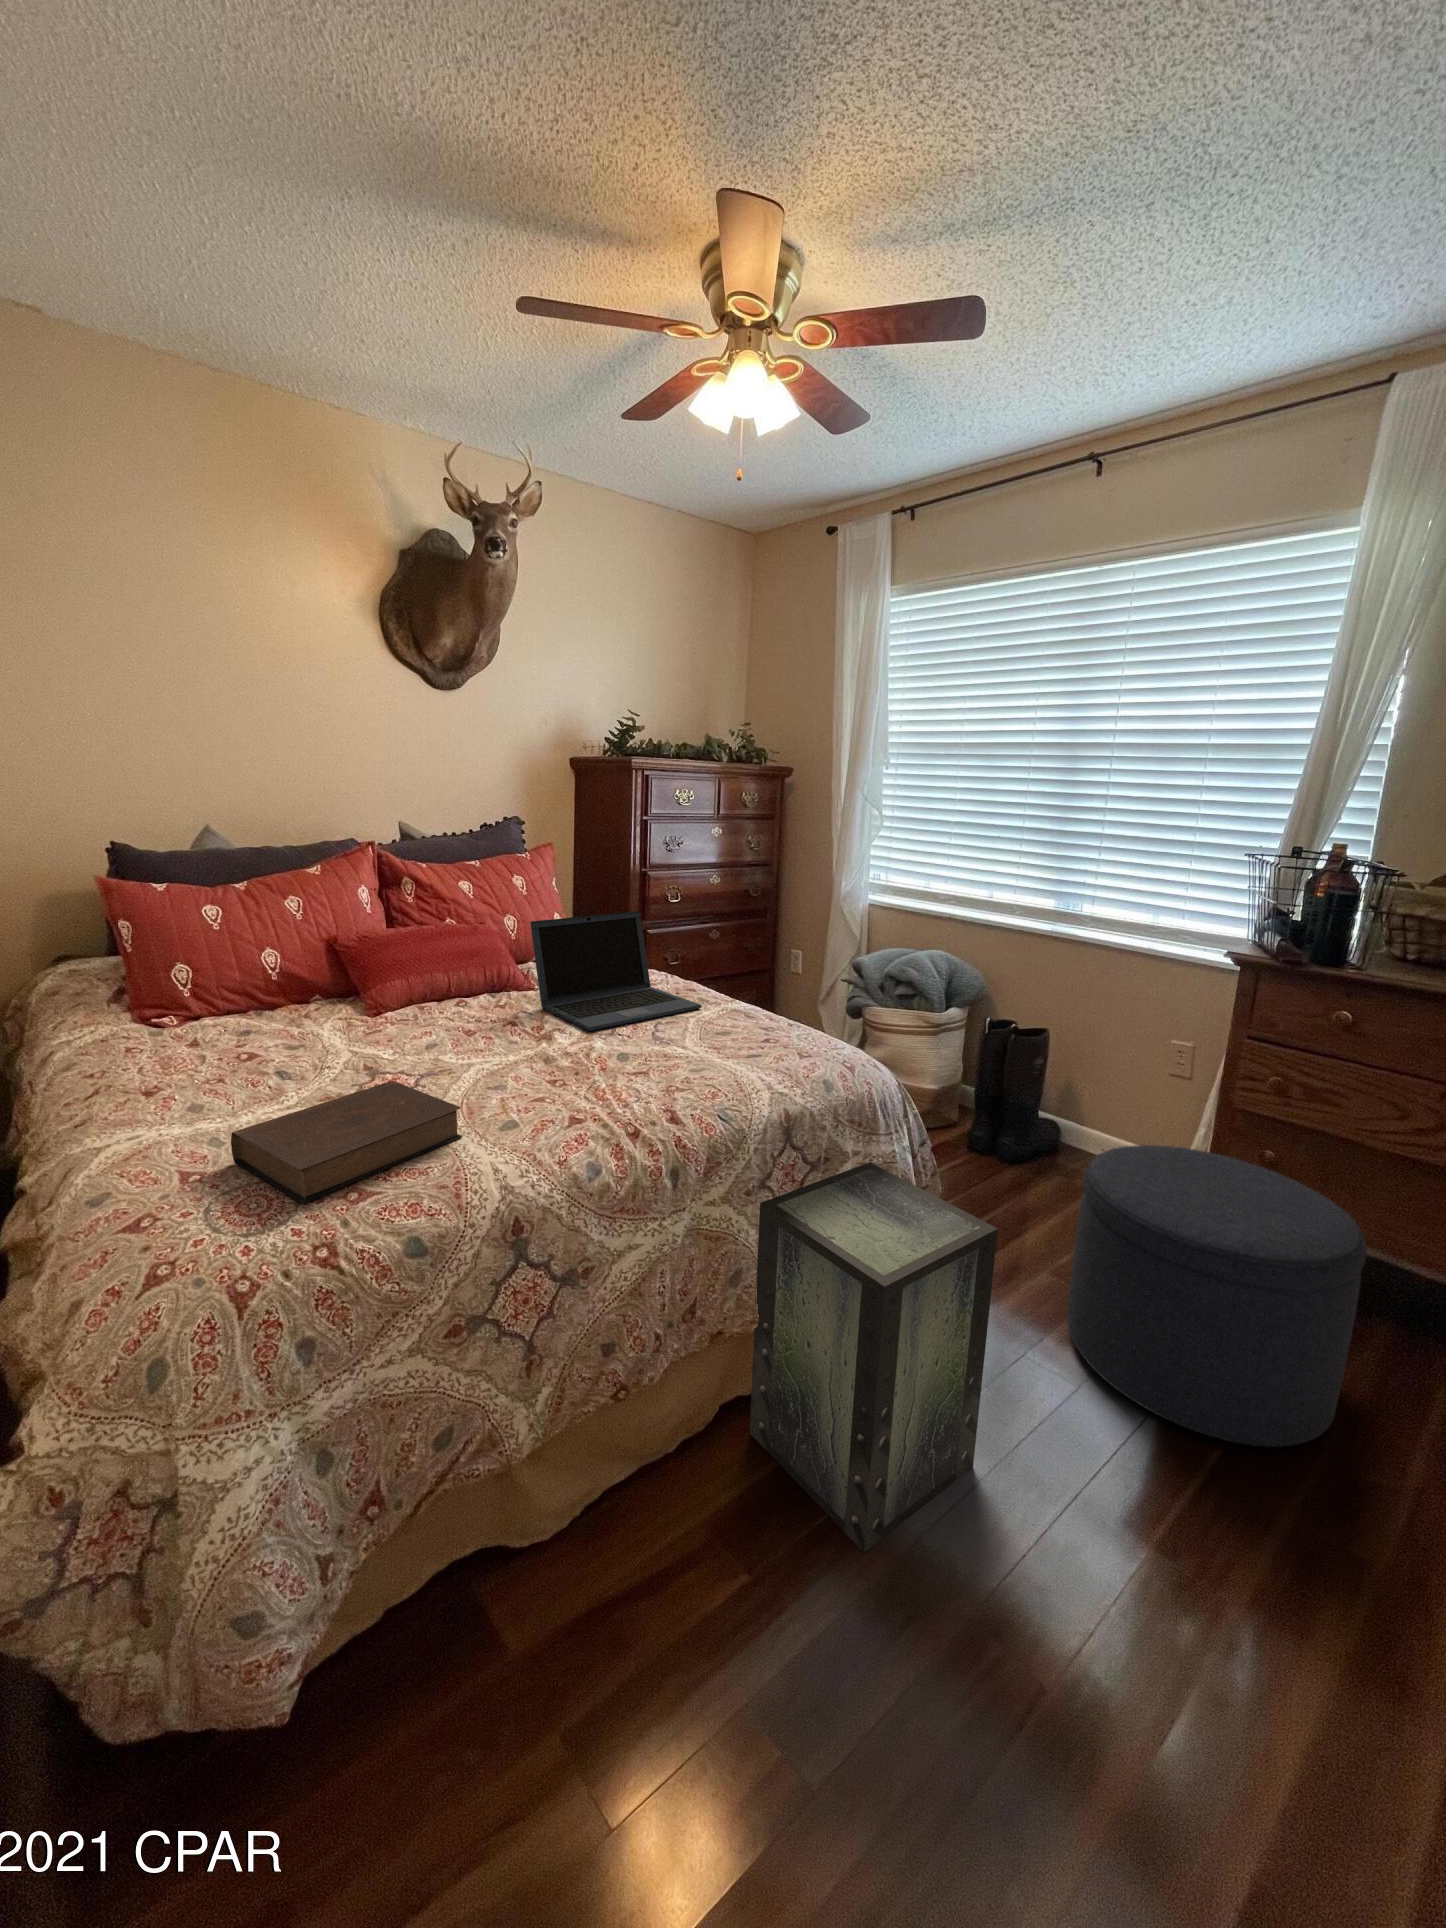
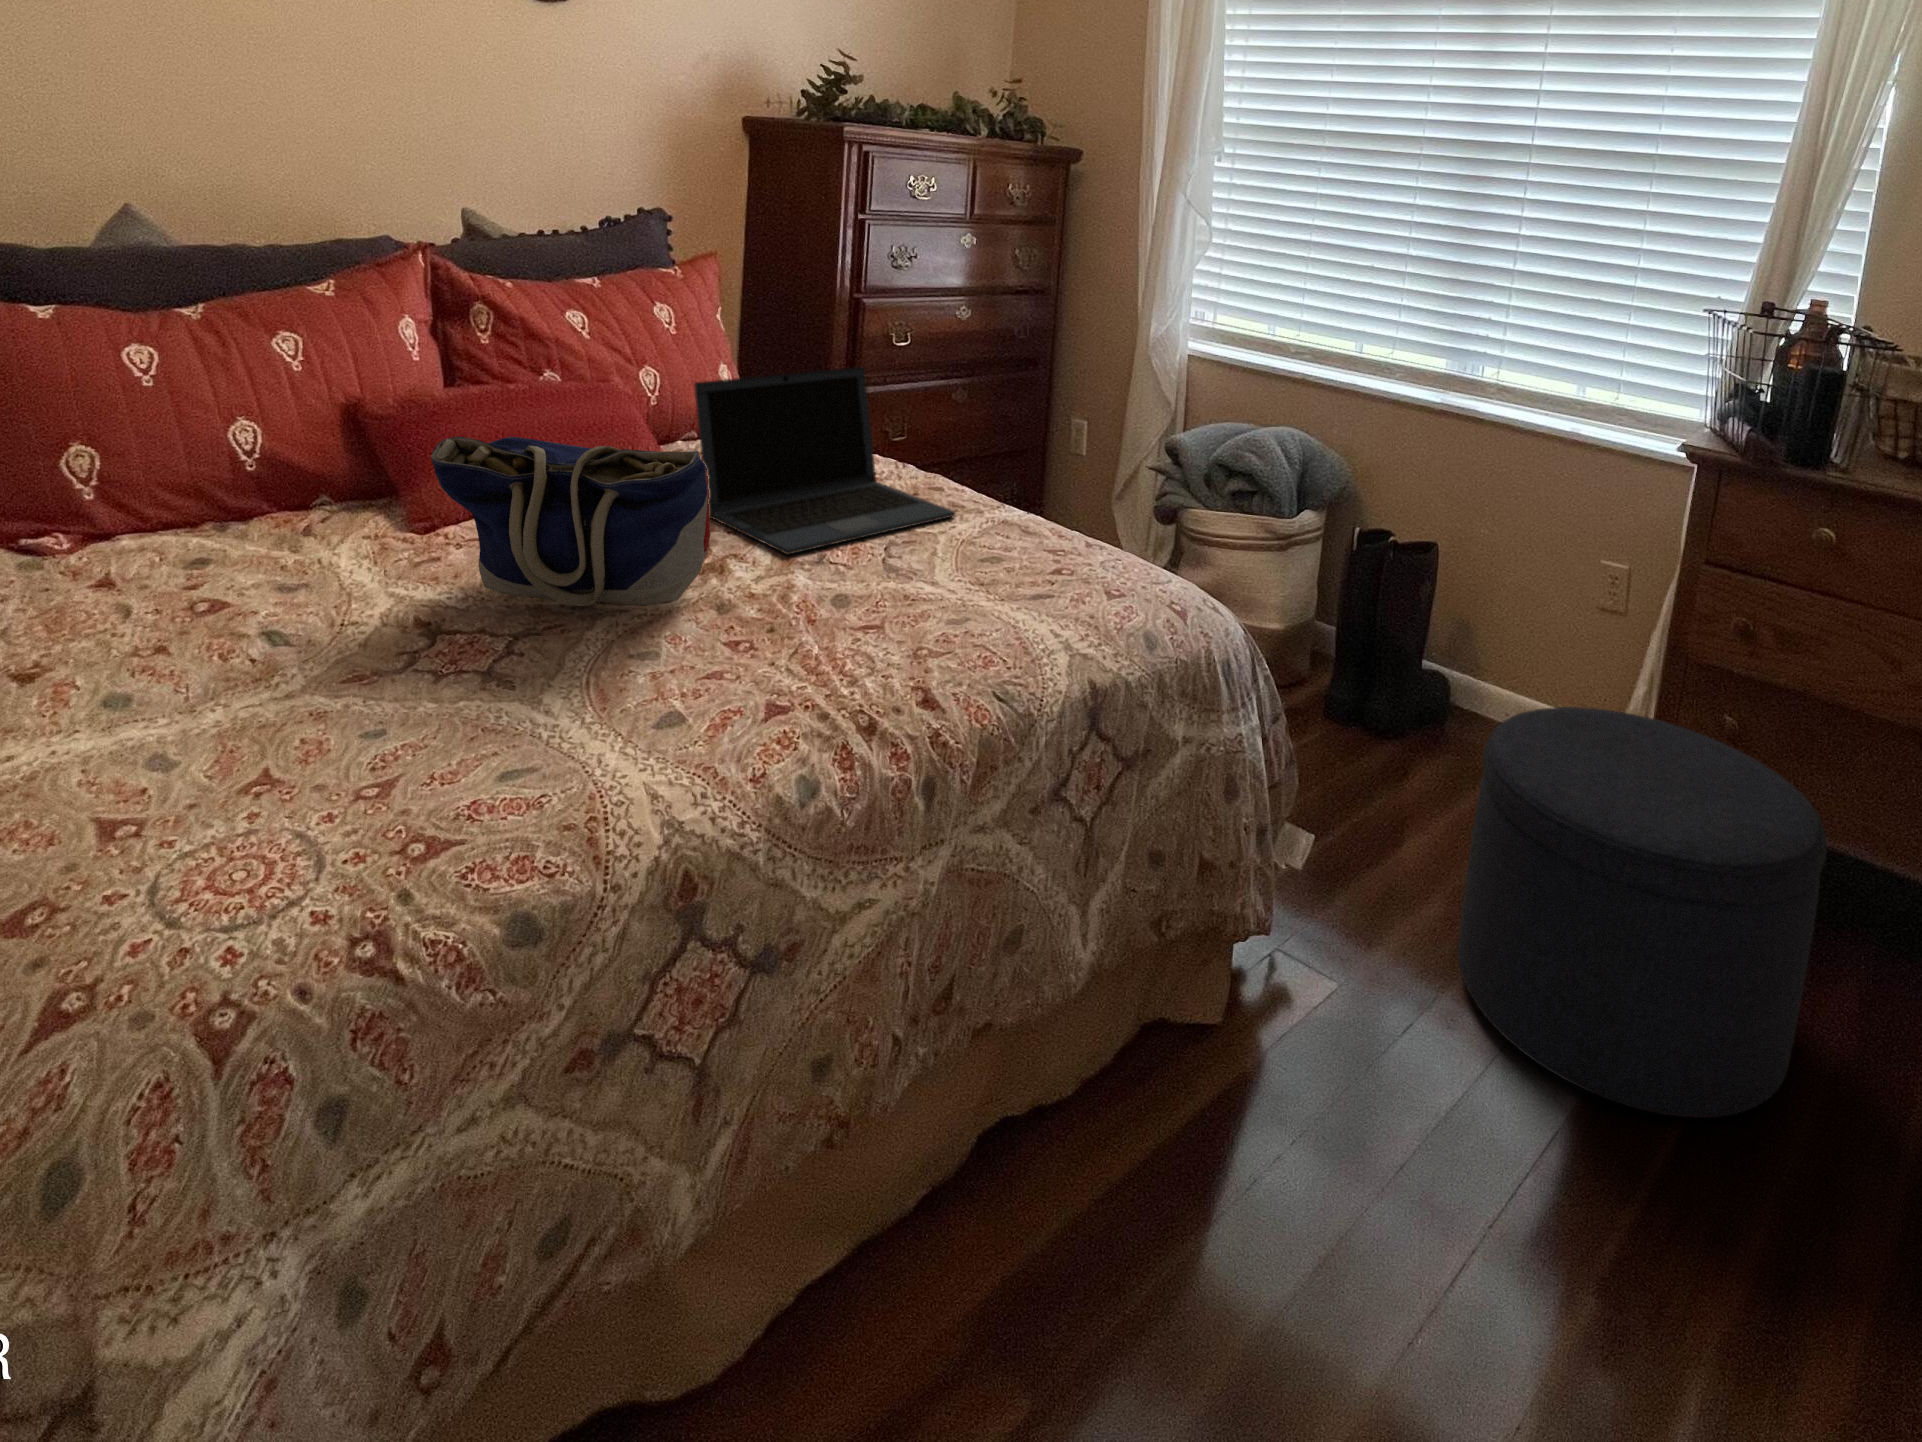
tote bag: none [368,953,538,1060] -> present [431,436,710,606]
book: present [231,1081,462,1204] -> none [192,649,598,870]
storage box: present [750,1162,998,1552] -> none [1021,749,1382,1336]

